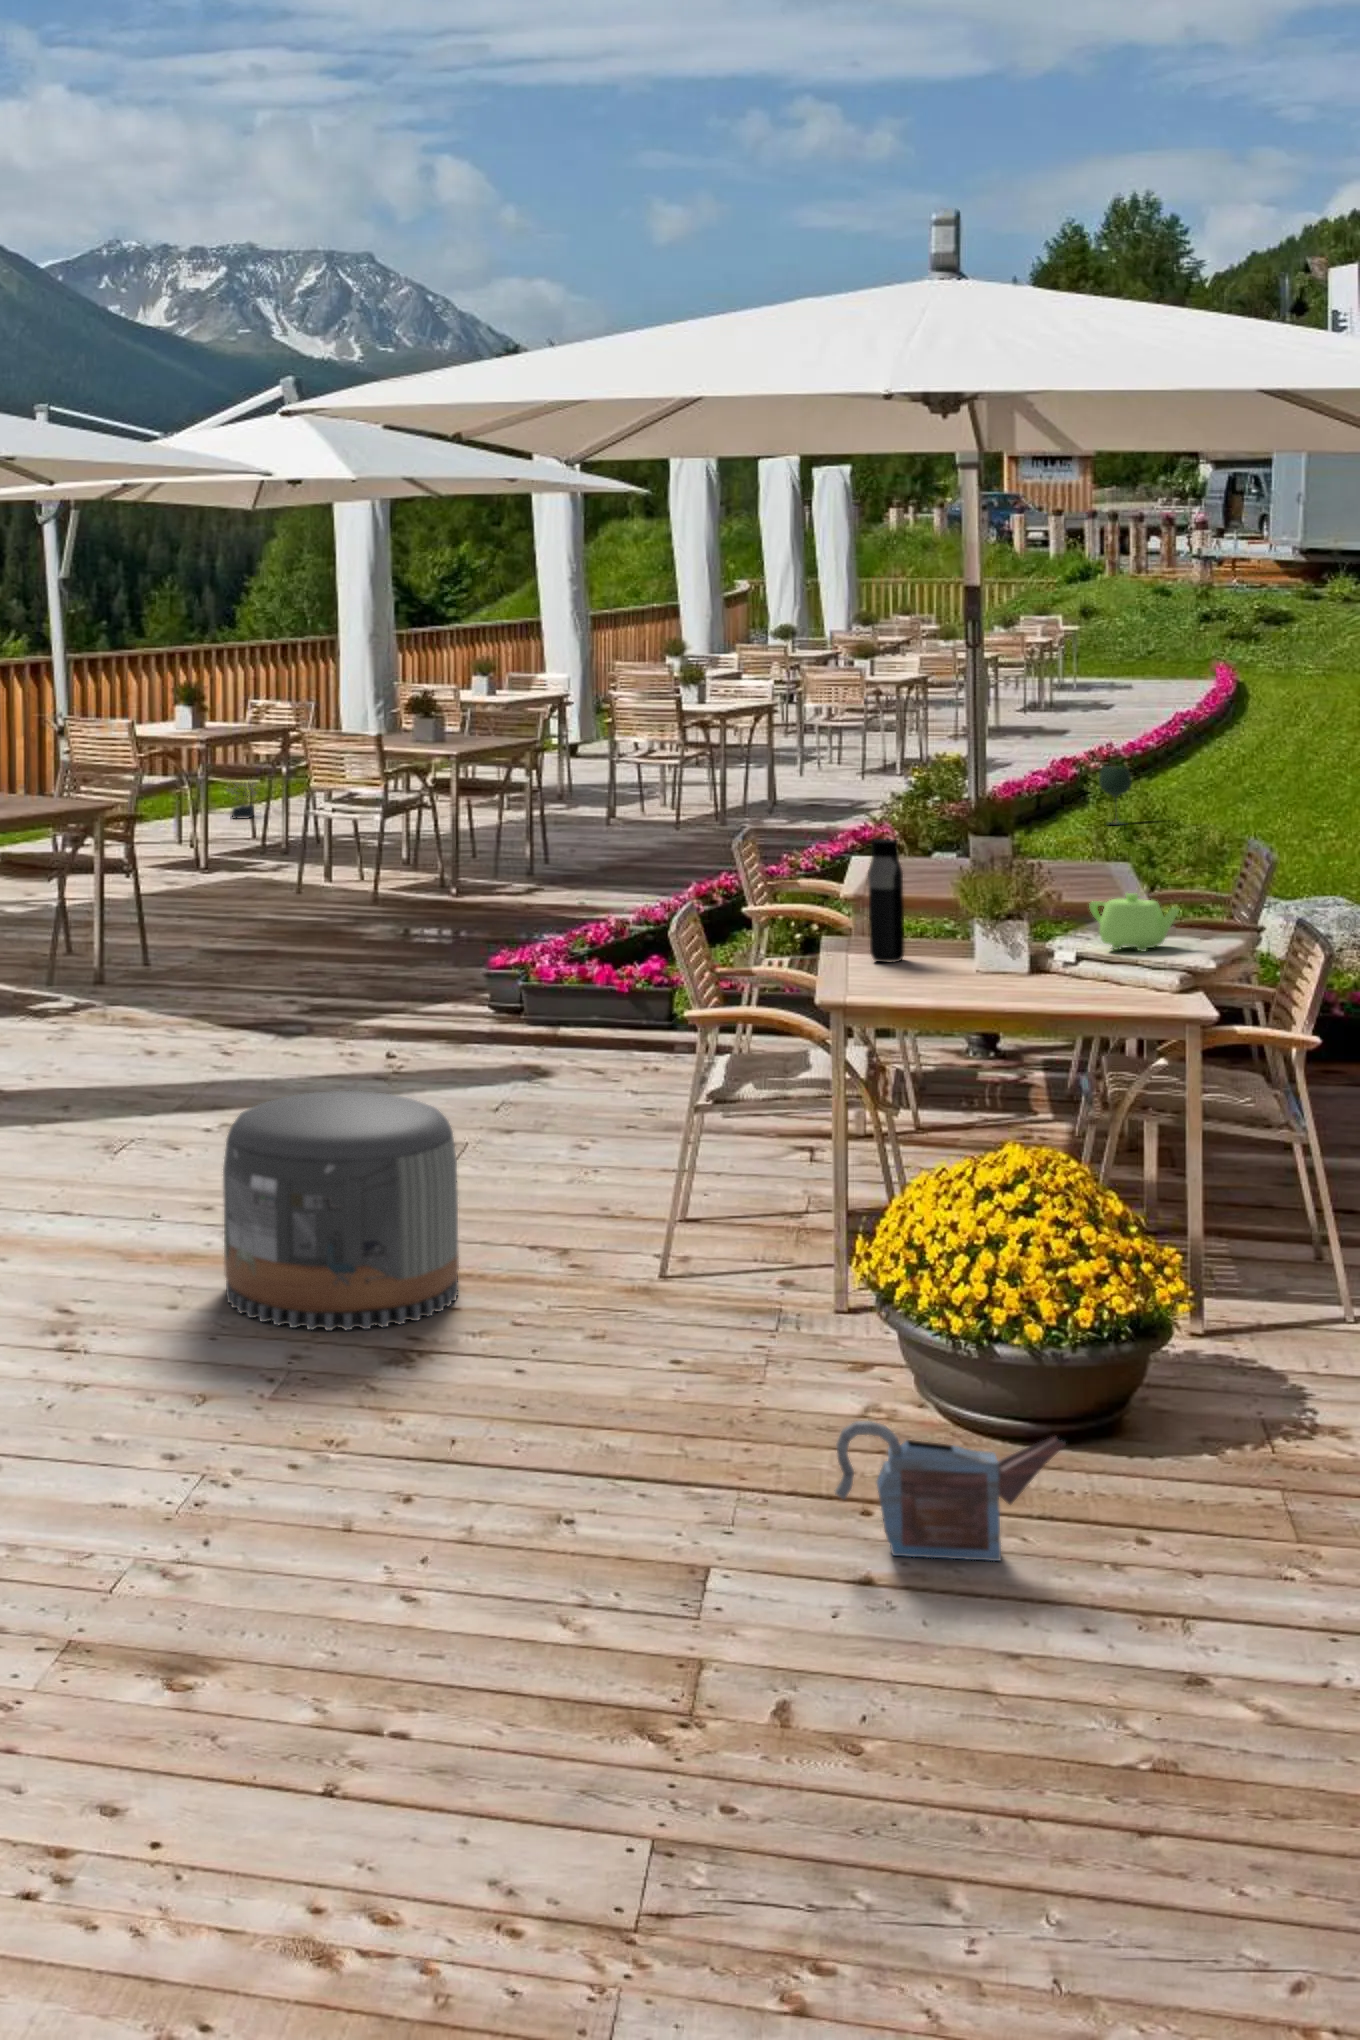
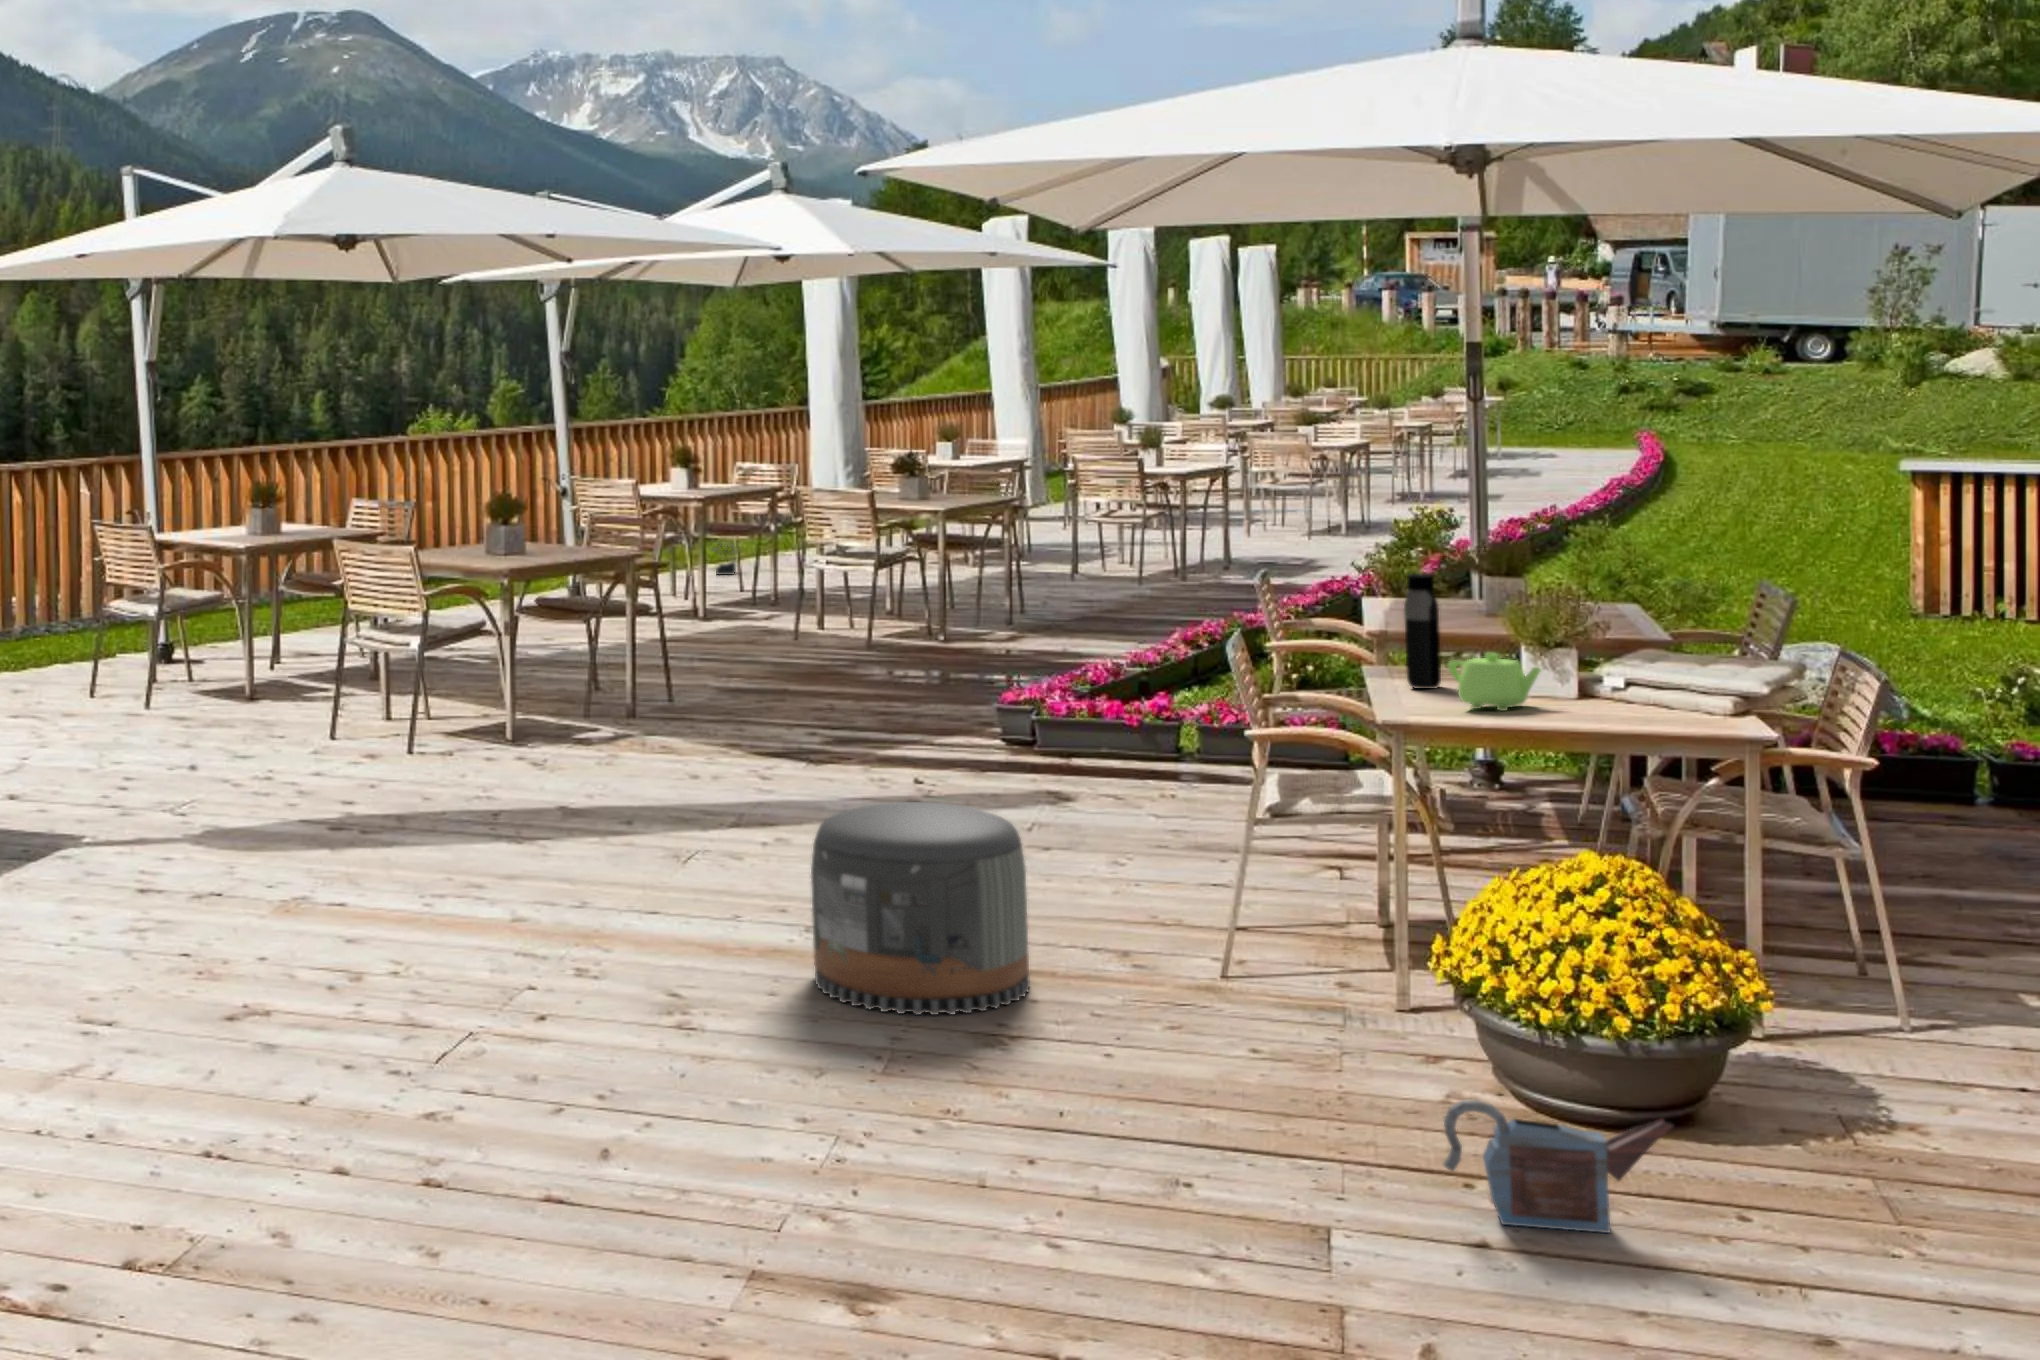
wine glass: present [1099,766,1132,825] -> none [1581,515,1615,571]
teapot: present [1089,893,1179,952] -> present [1448,653,1541,711]

